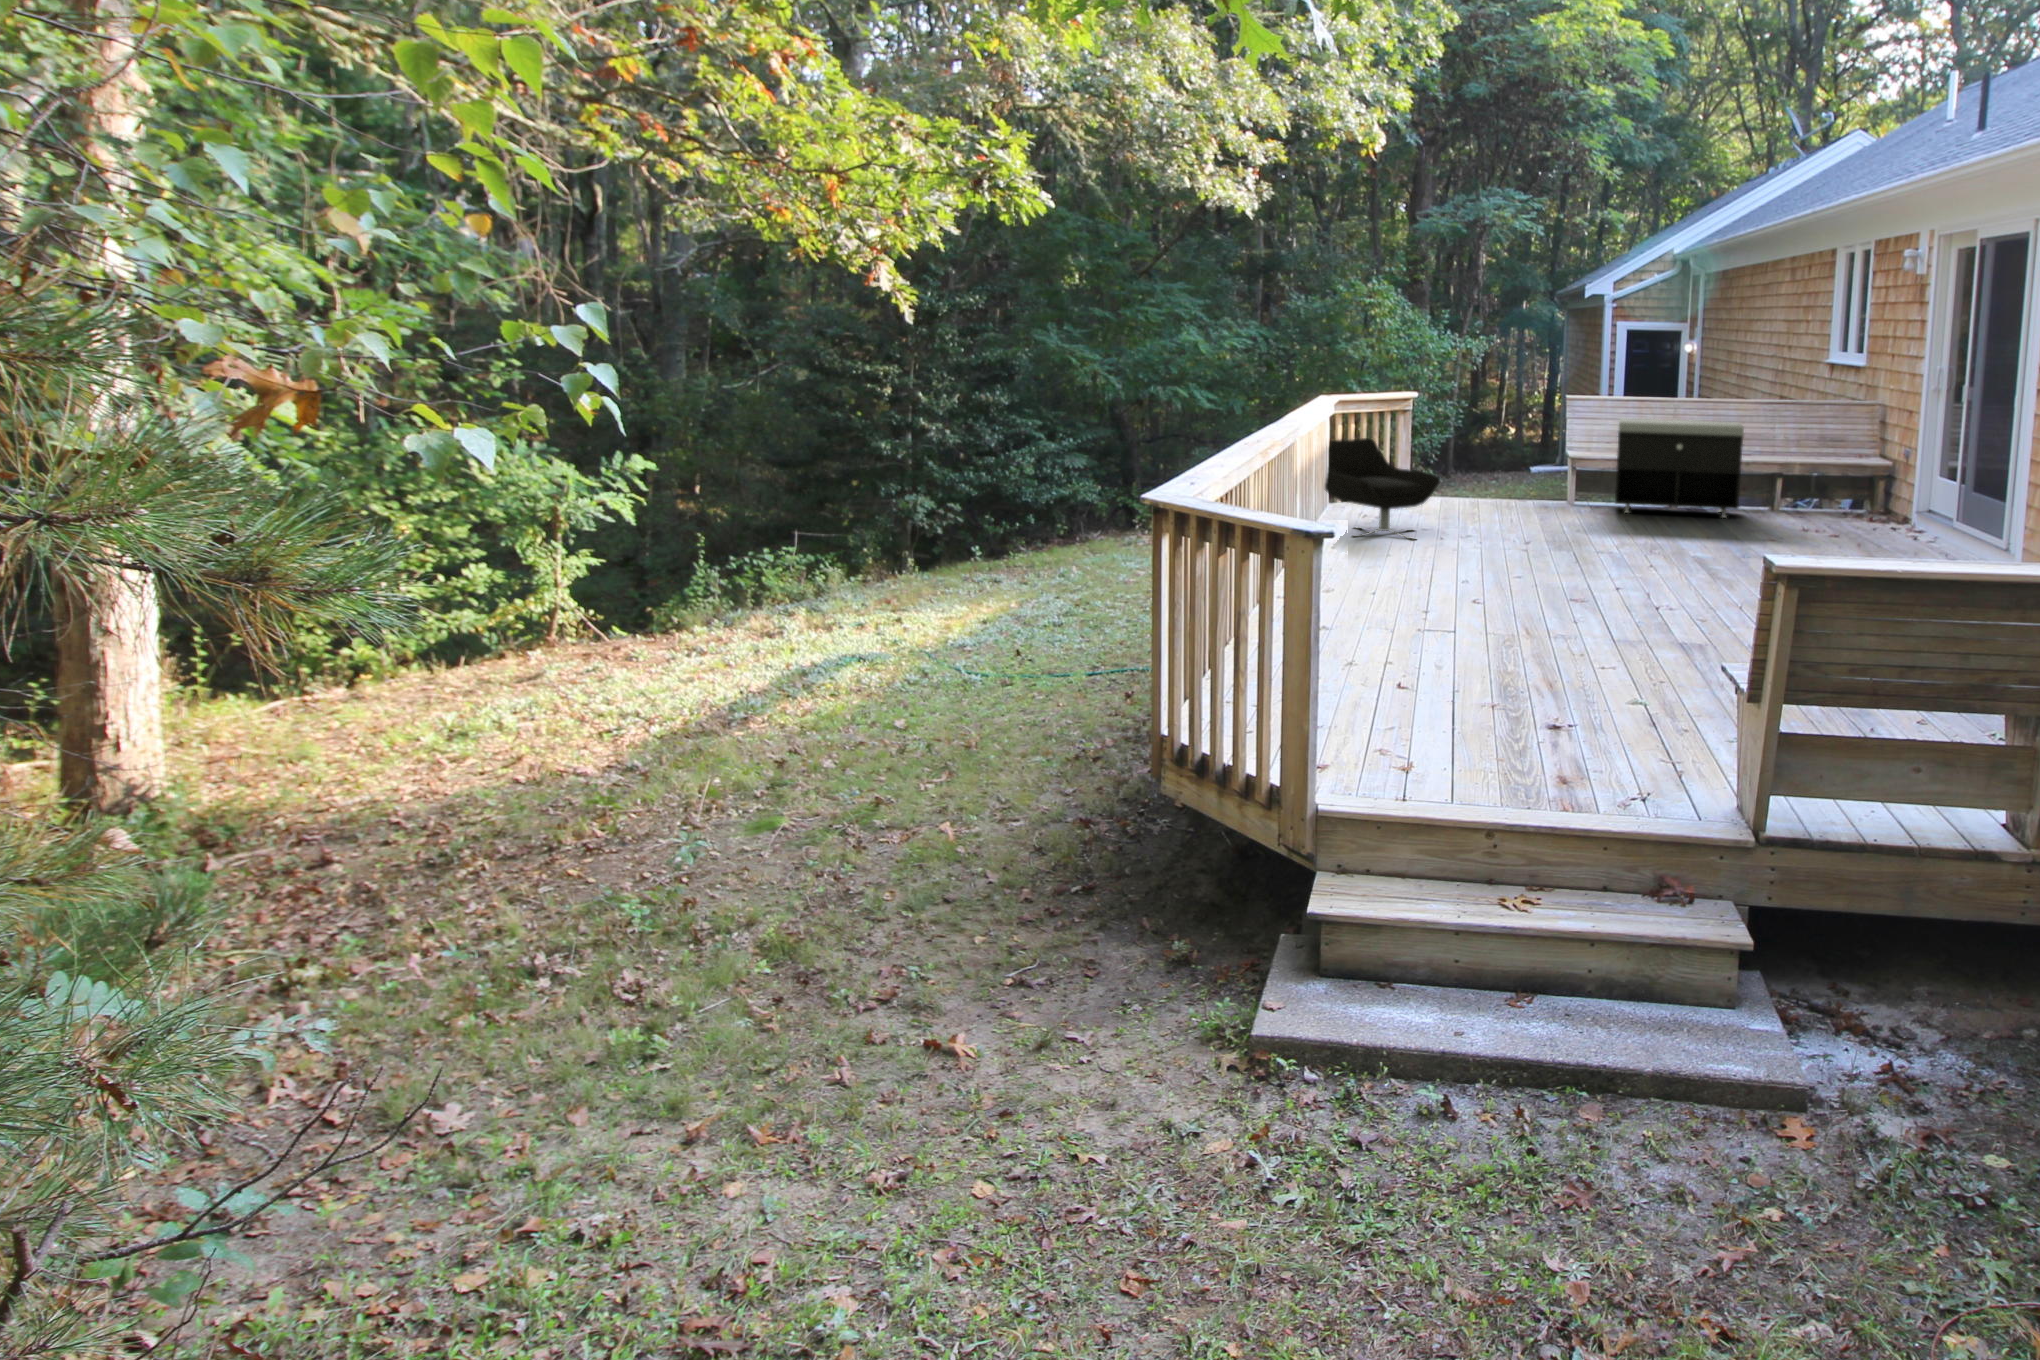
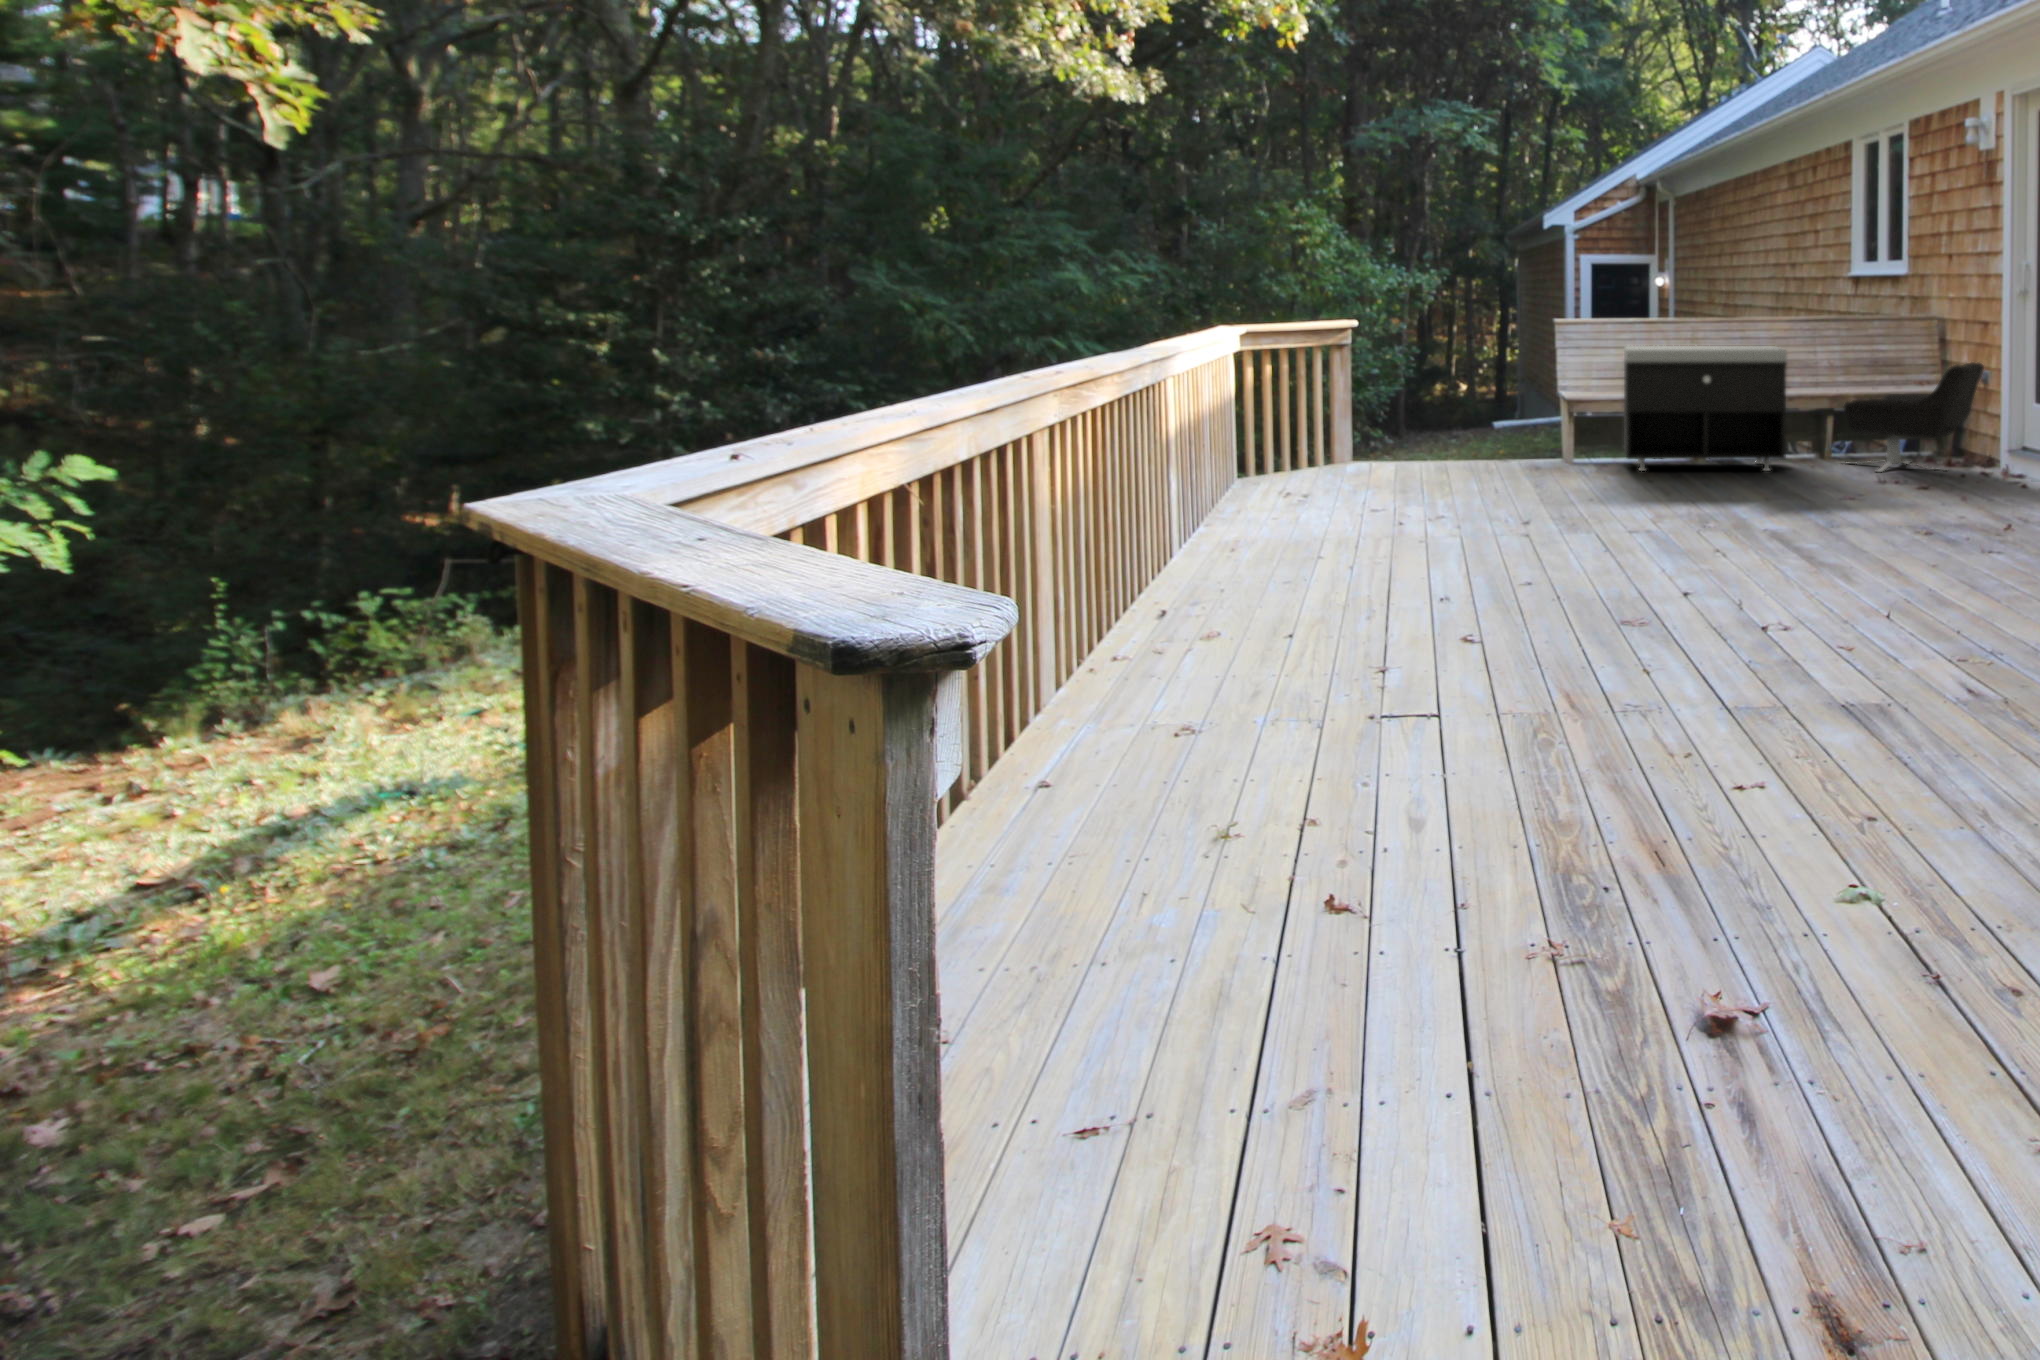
lounge chair: present [1325,438,1440,538] -> present [1844,362,1984,472]

